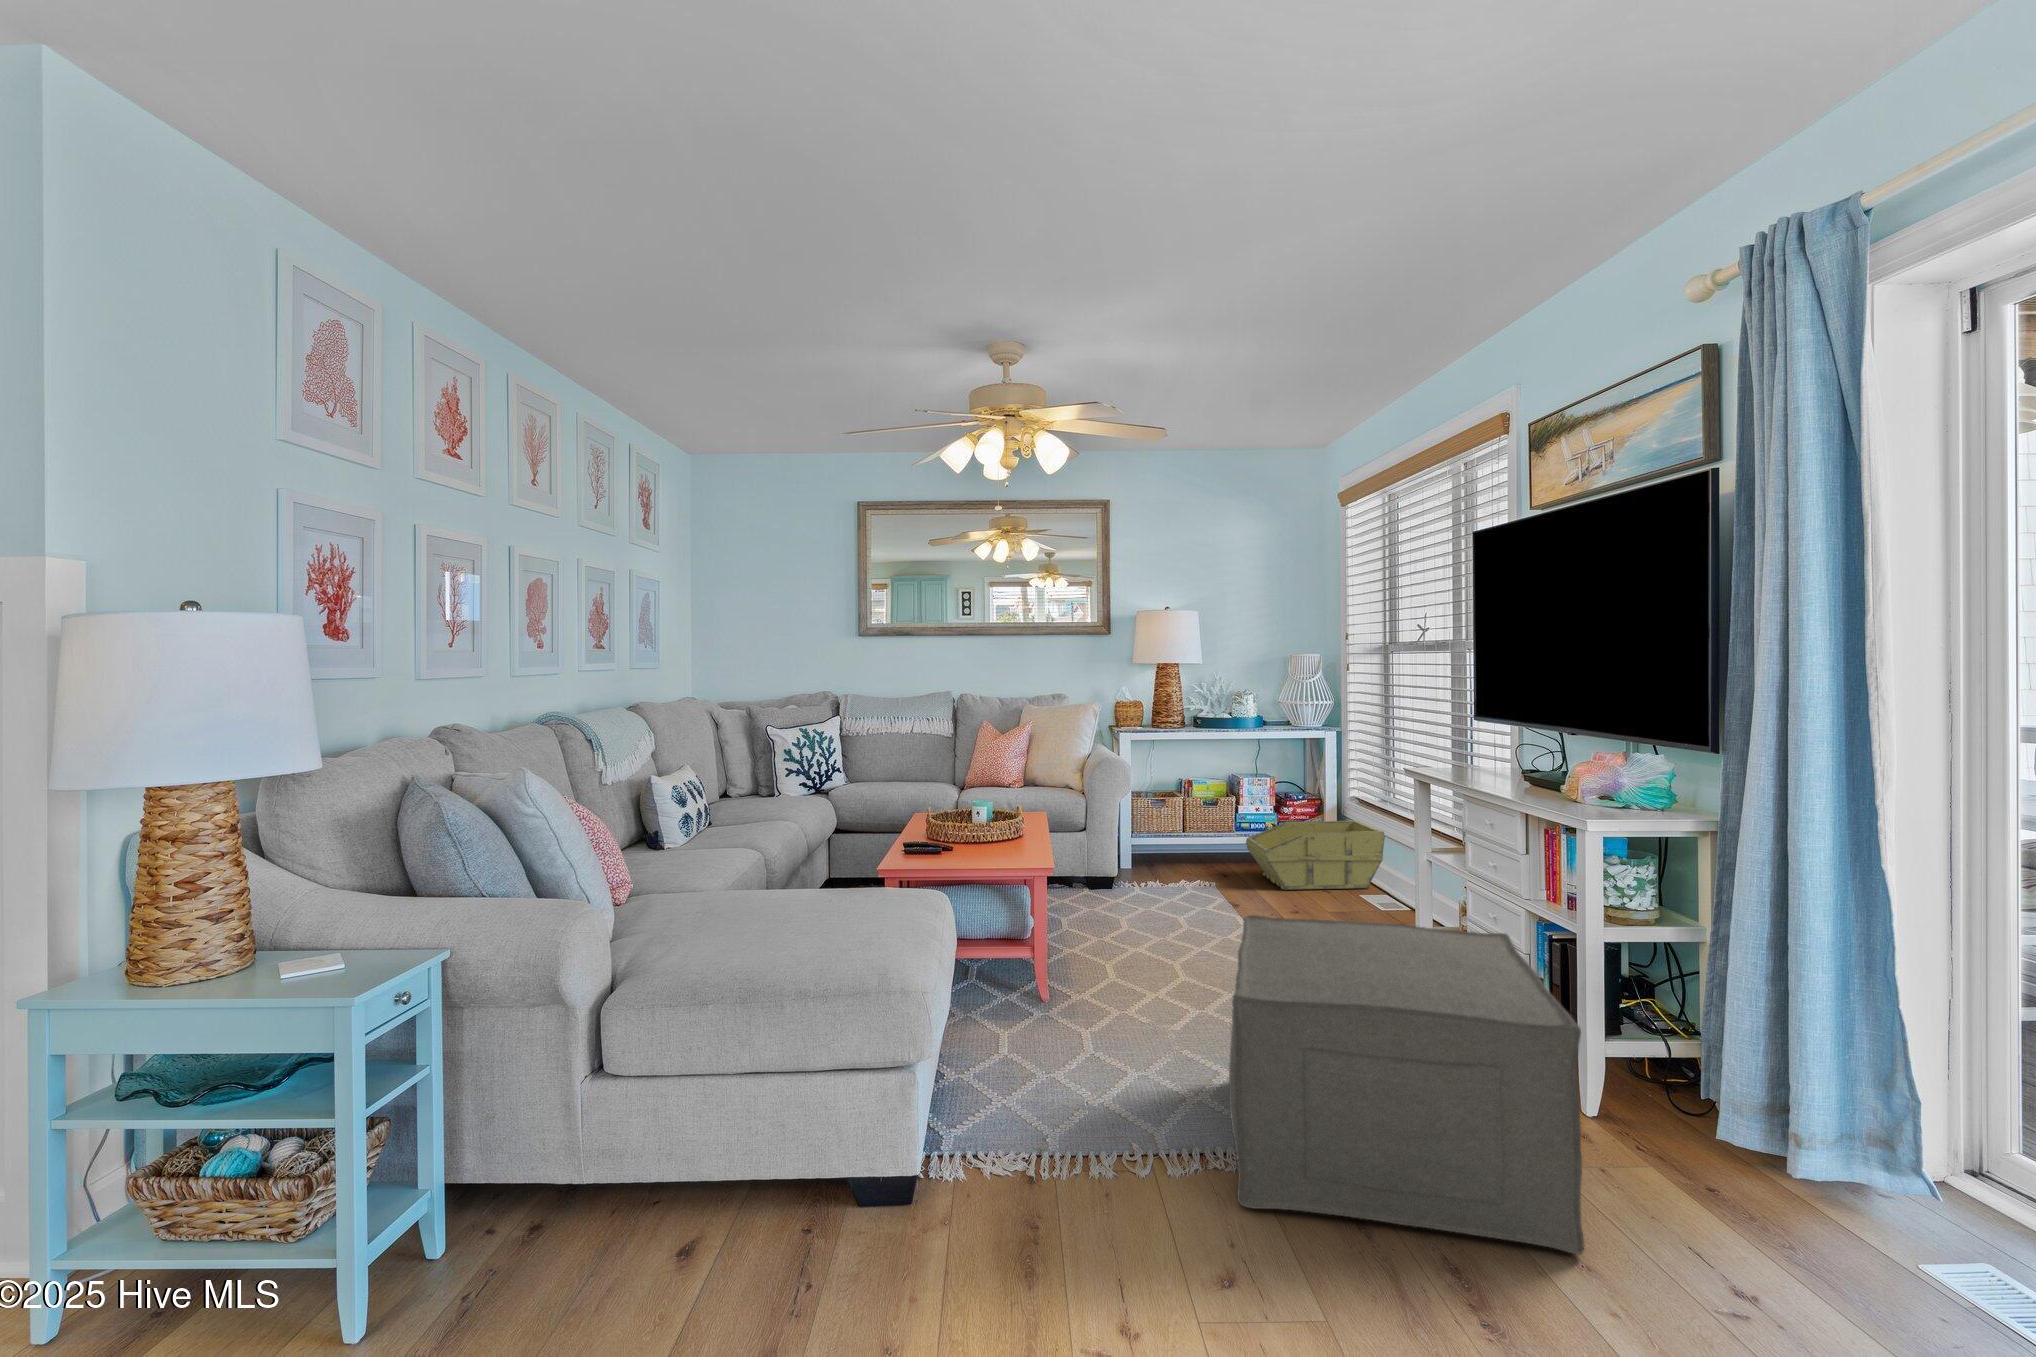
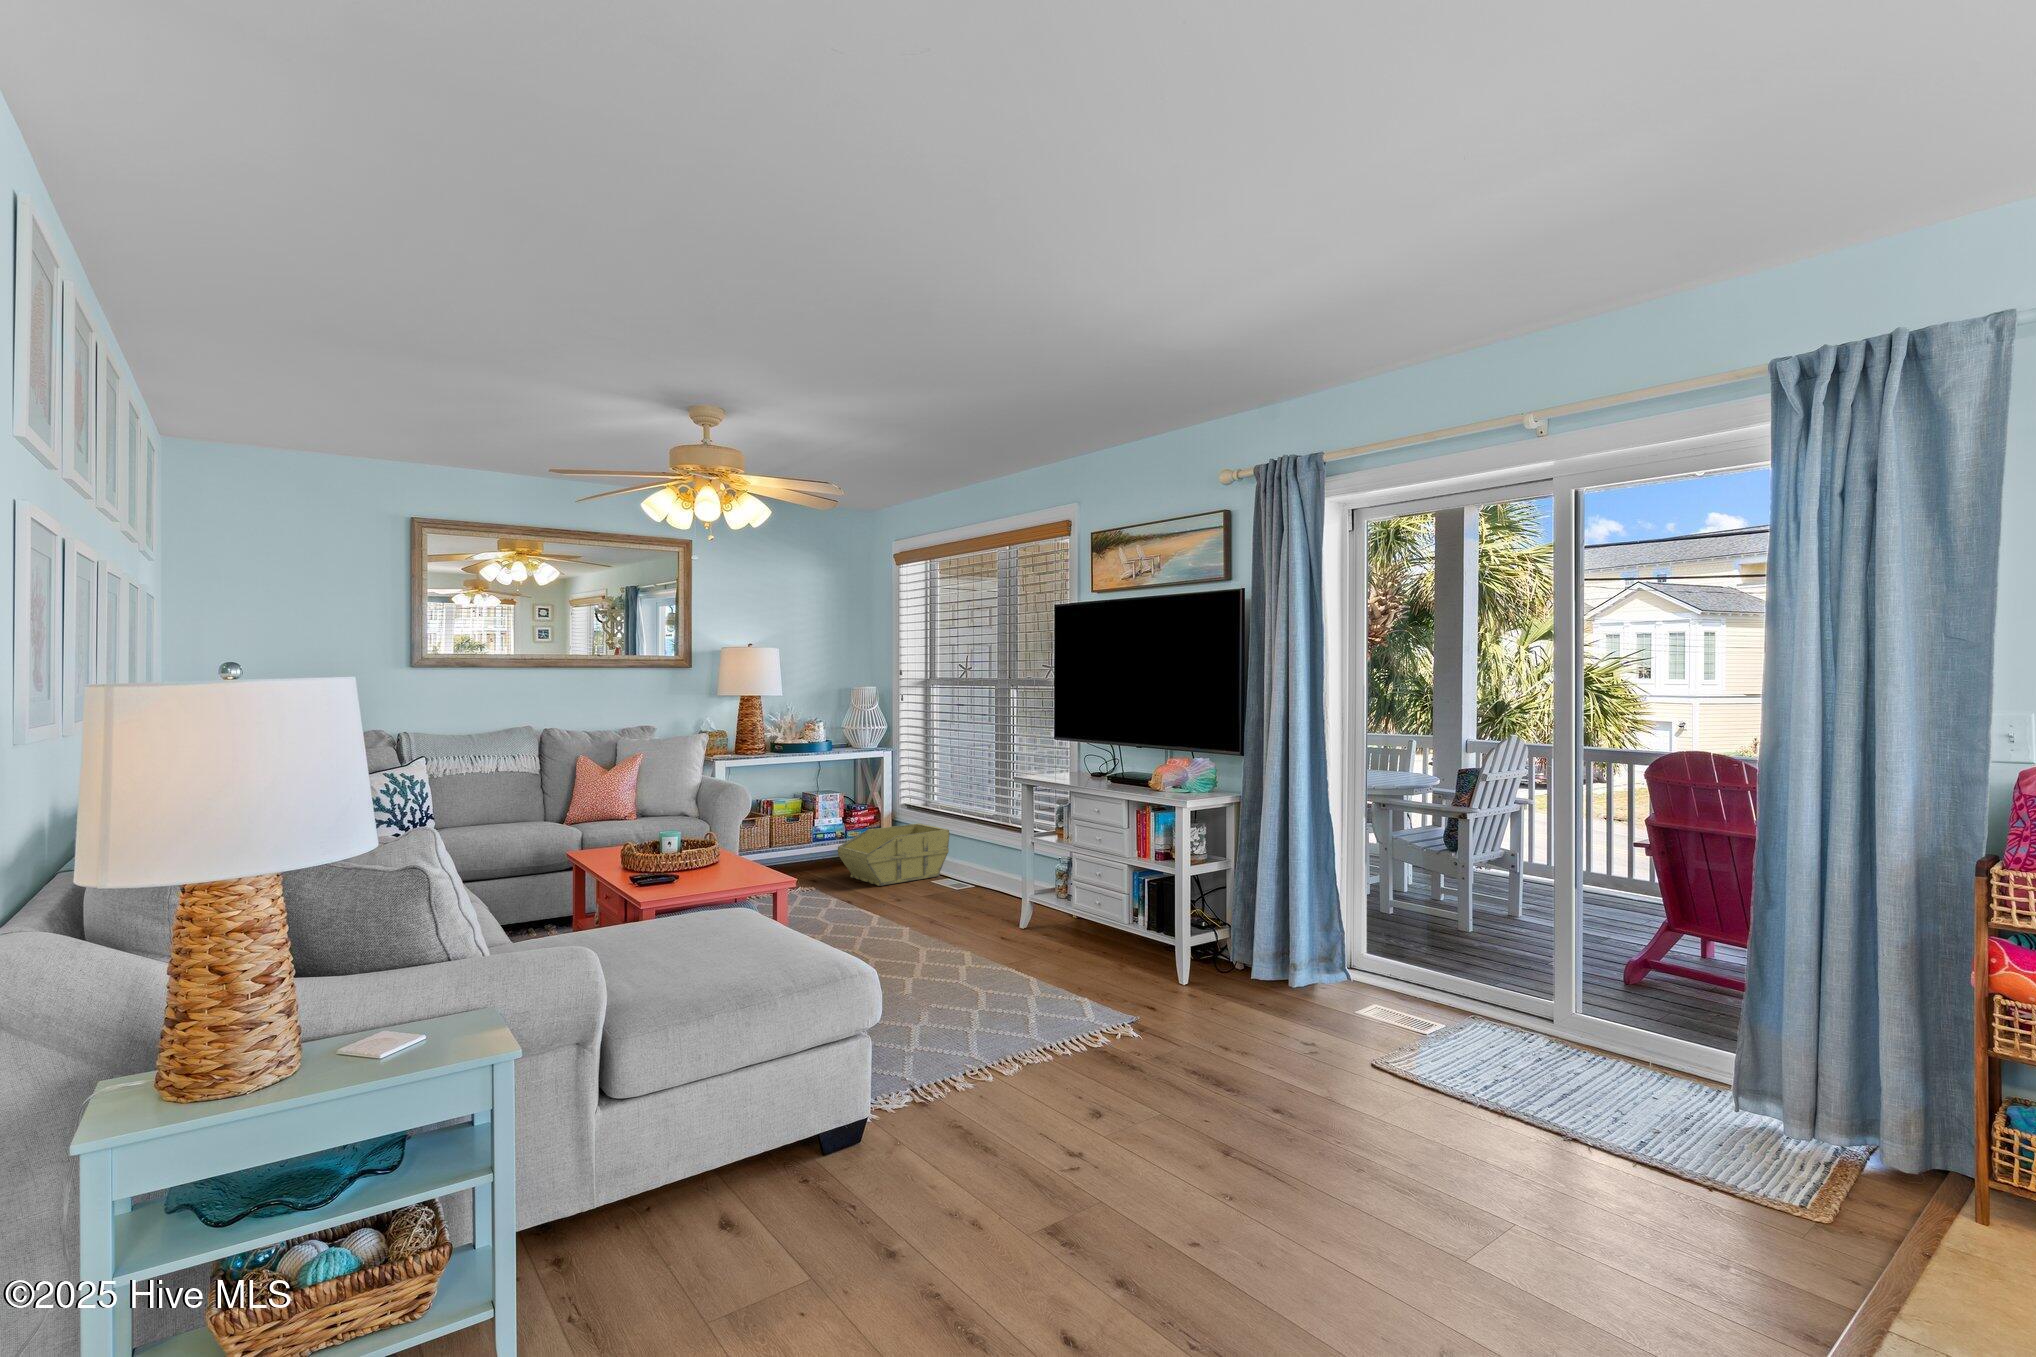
ottoman: present [1229,915,1584,1254] -> none [992,879,1235,1070]

